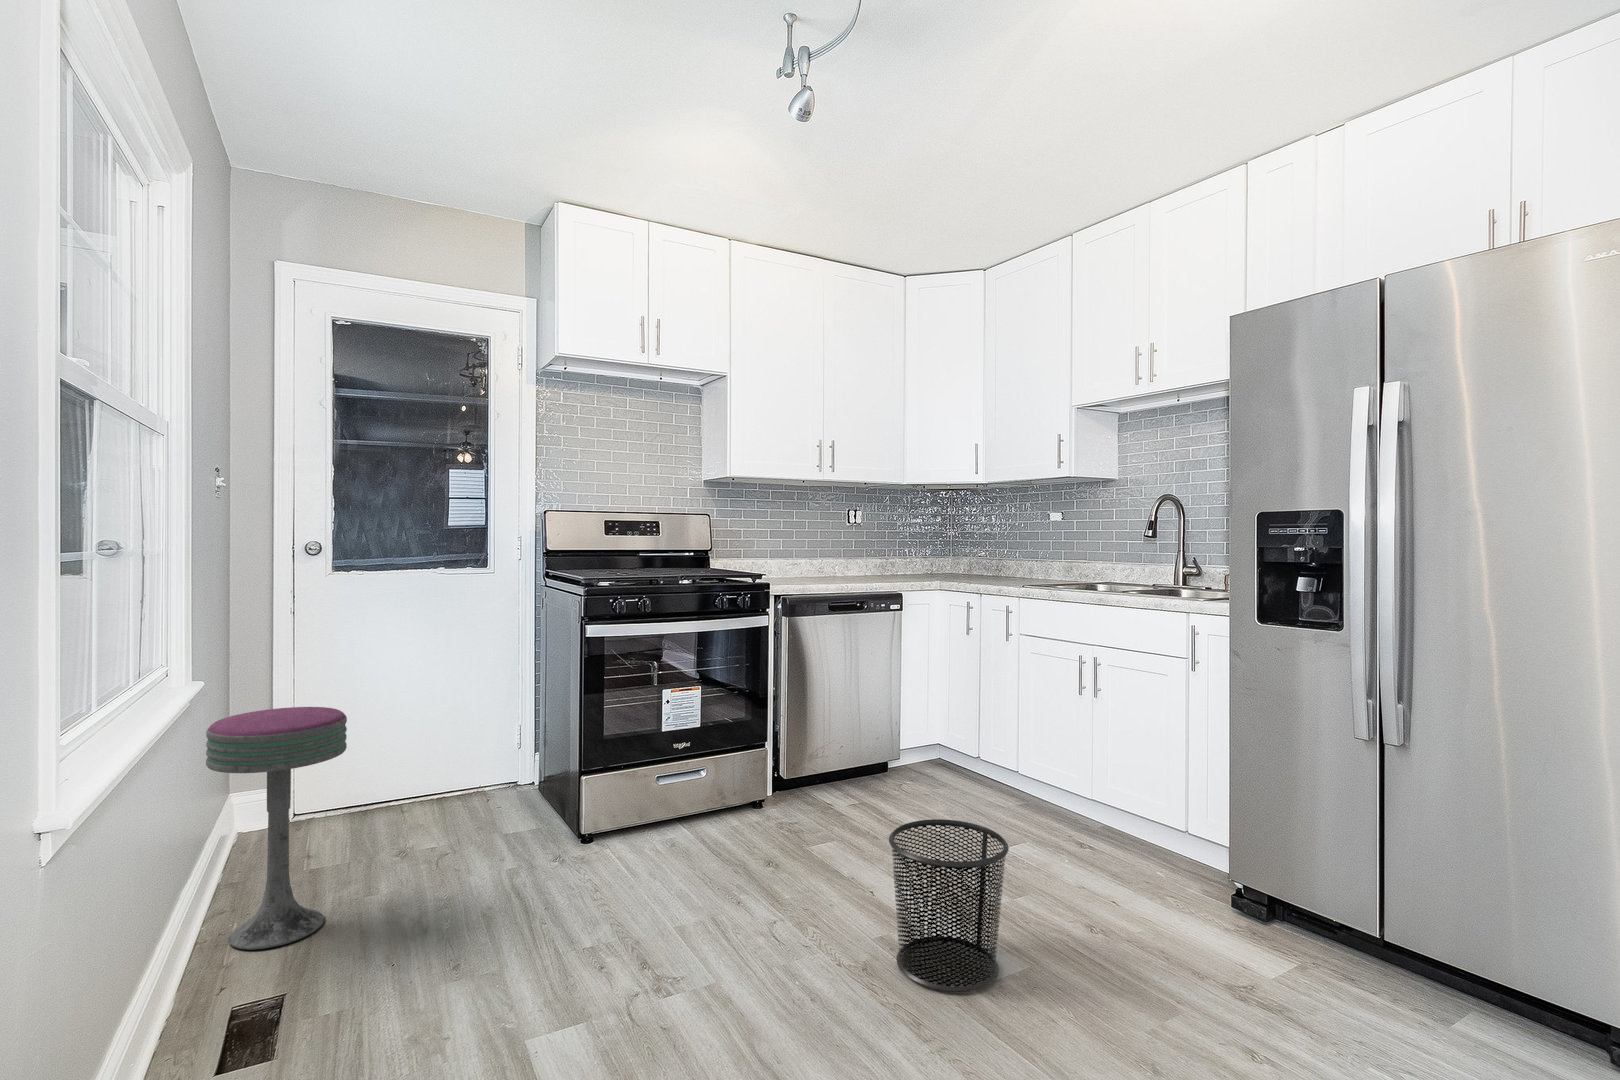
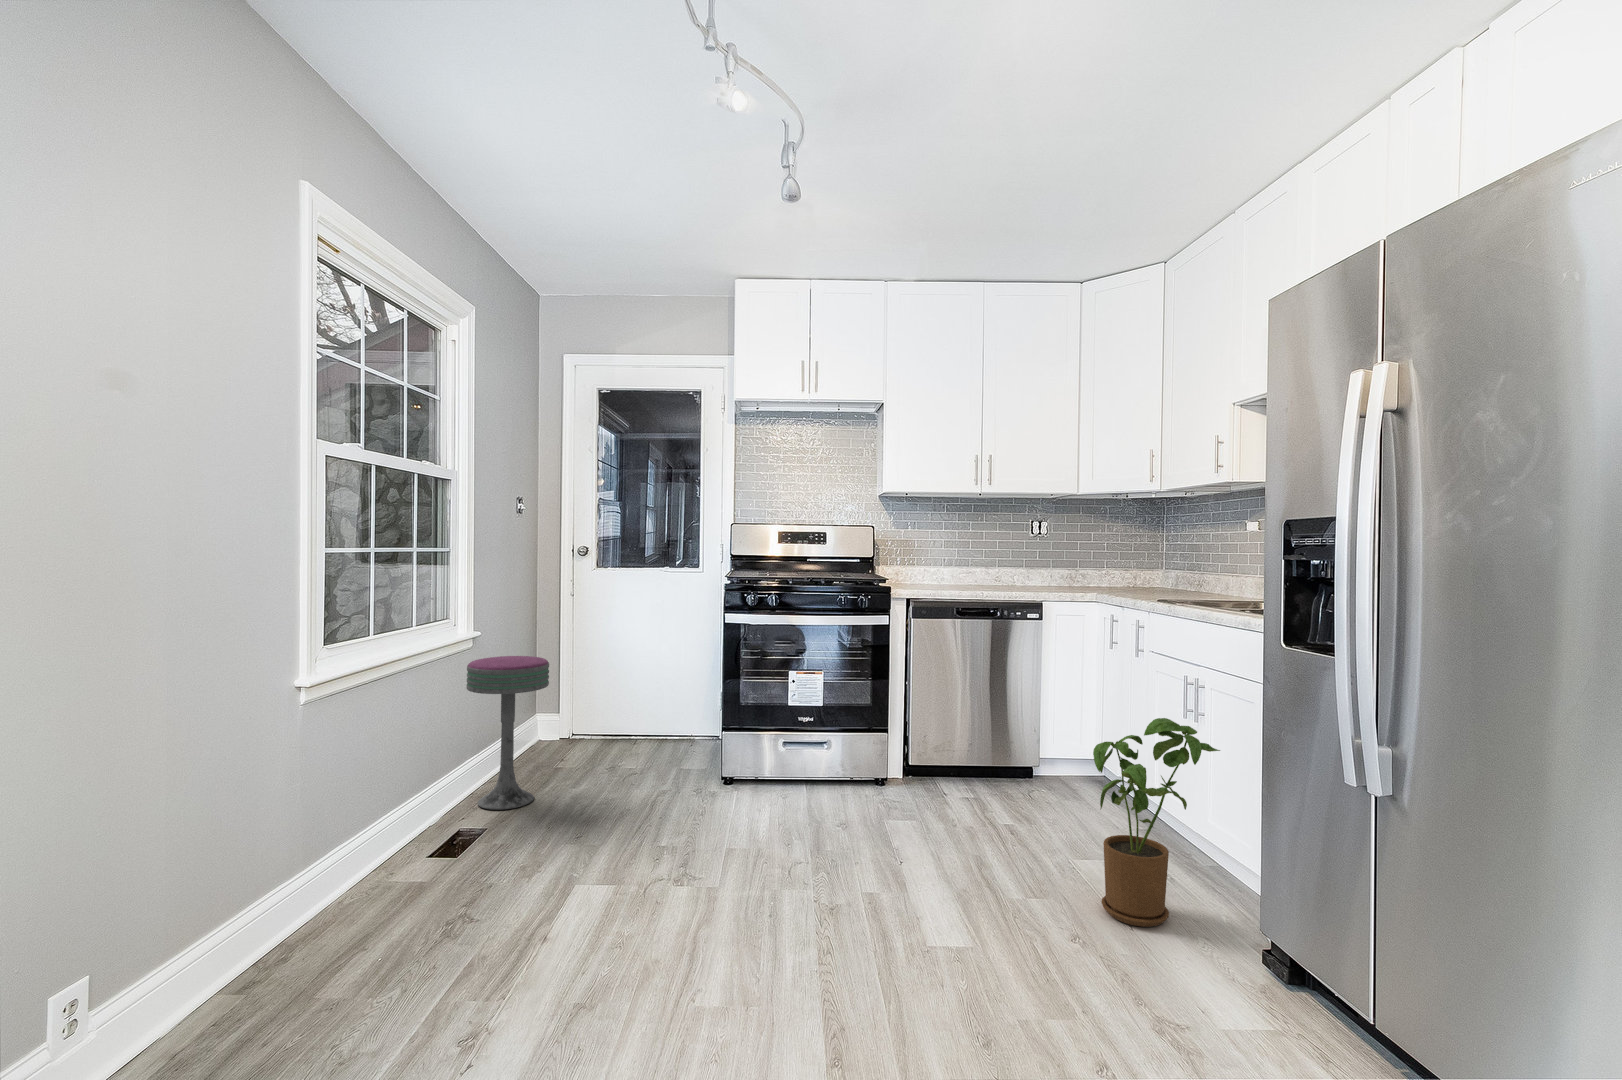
house plant: none [1061,698,1175,900] -> present [1093,718,1220,927]
trash can: present [889,819,1009,992] -> none [845,800,952,952]

